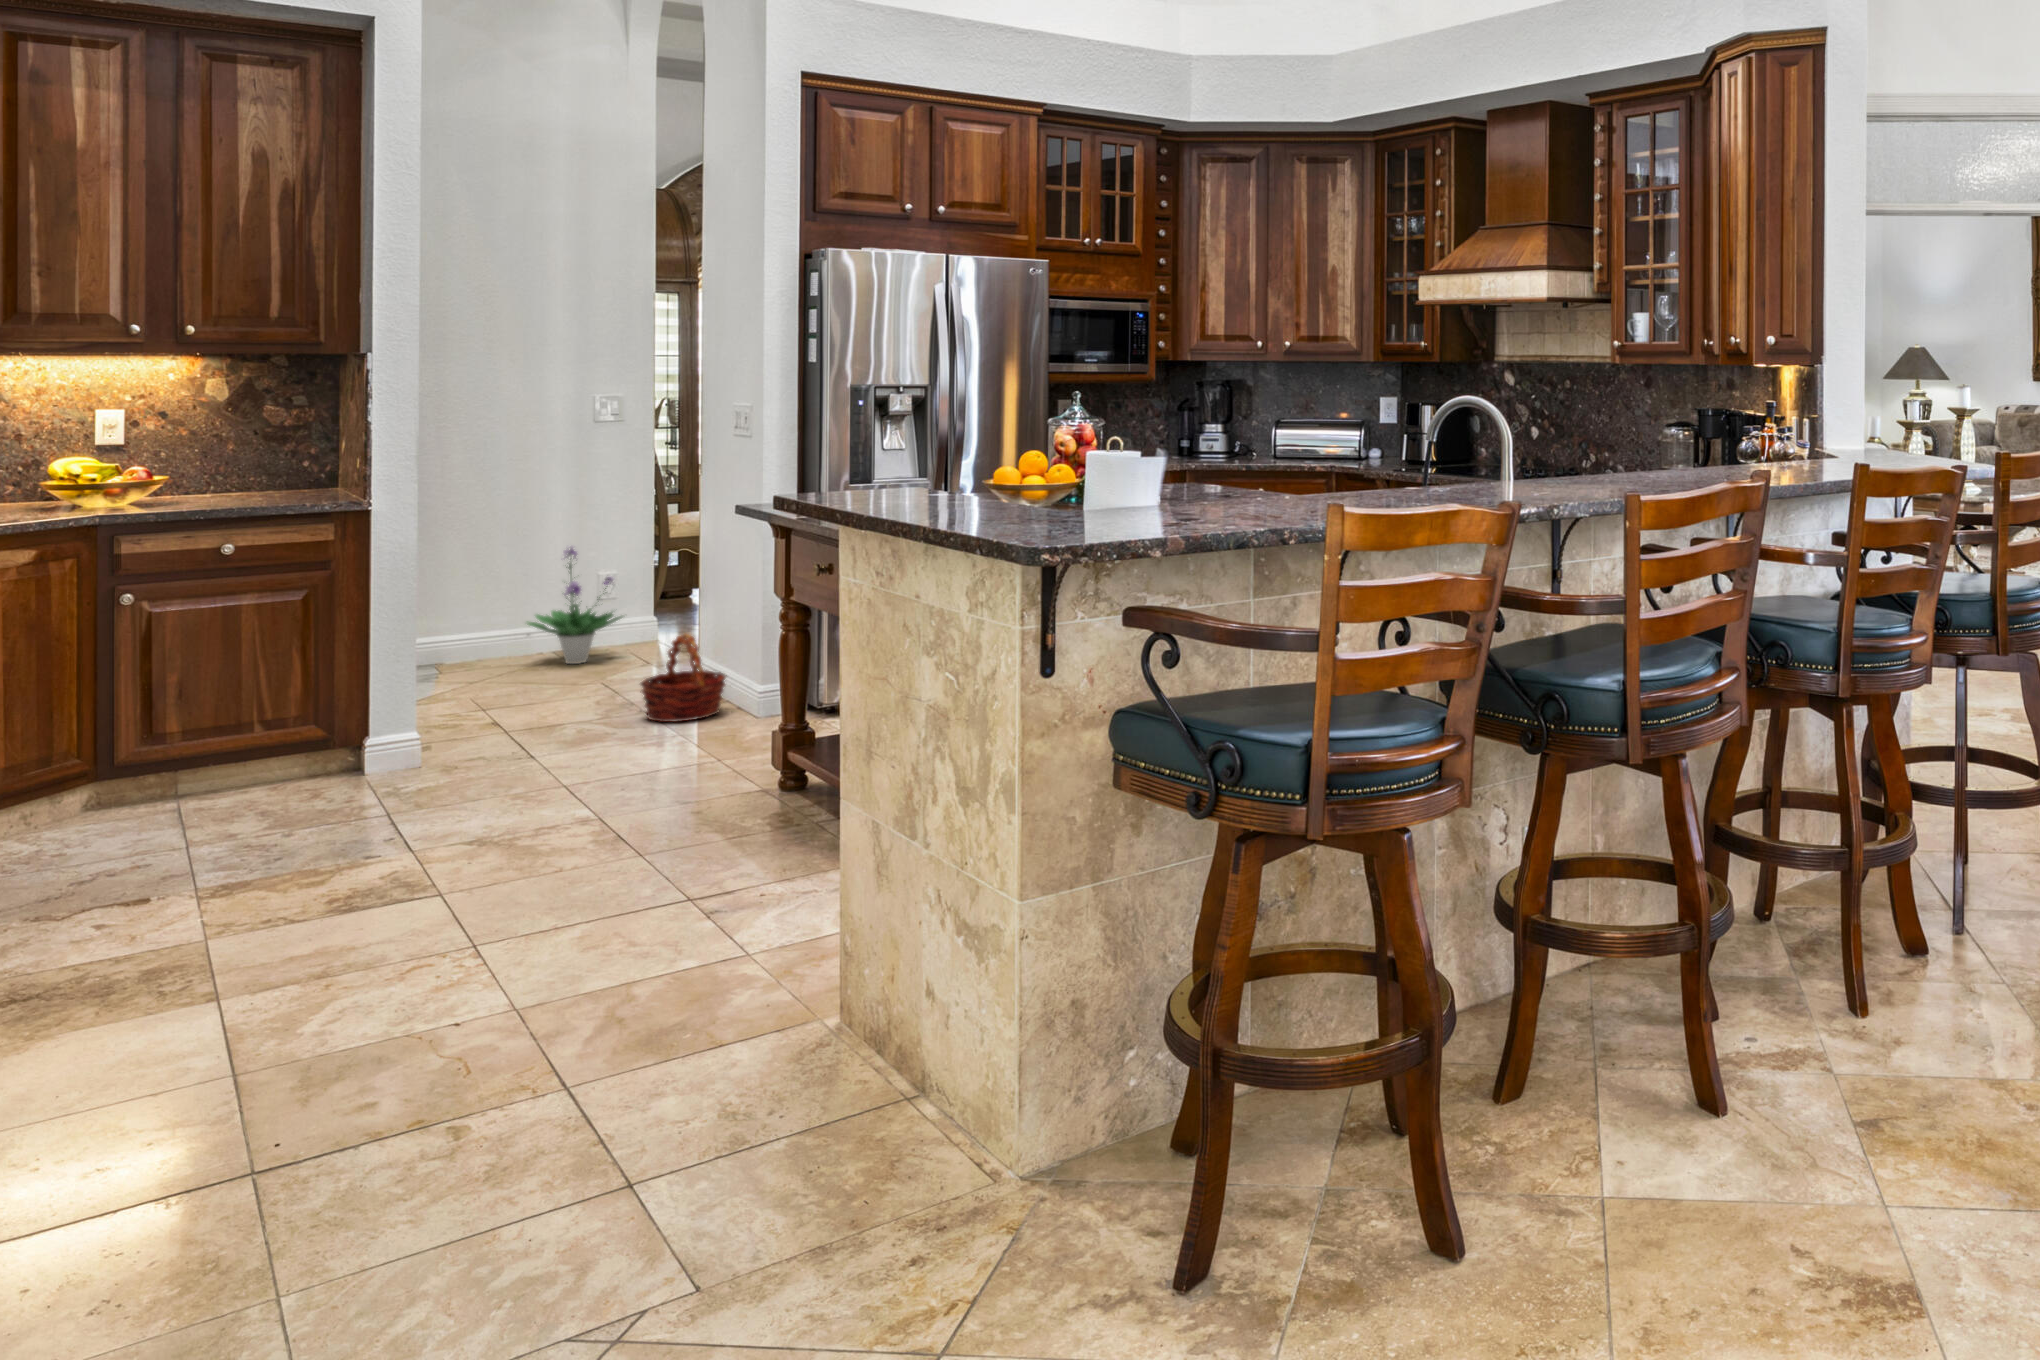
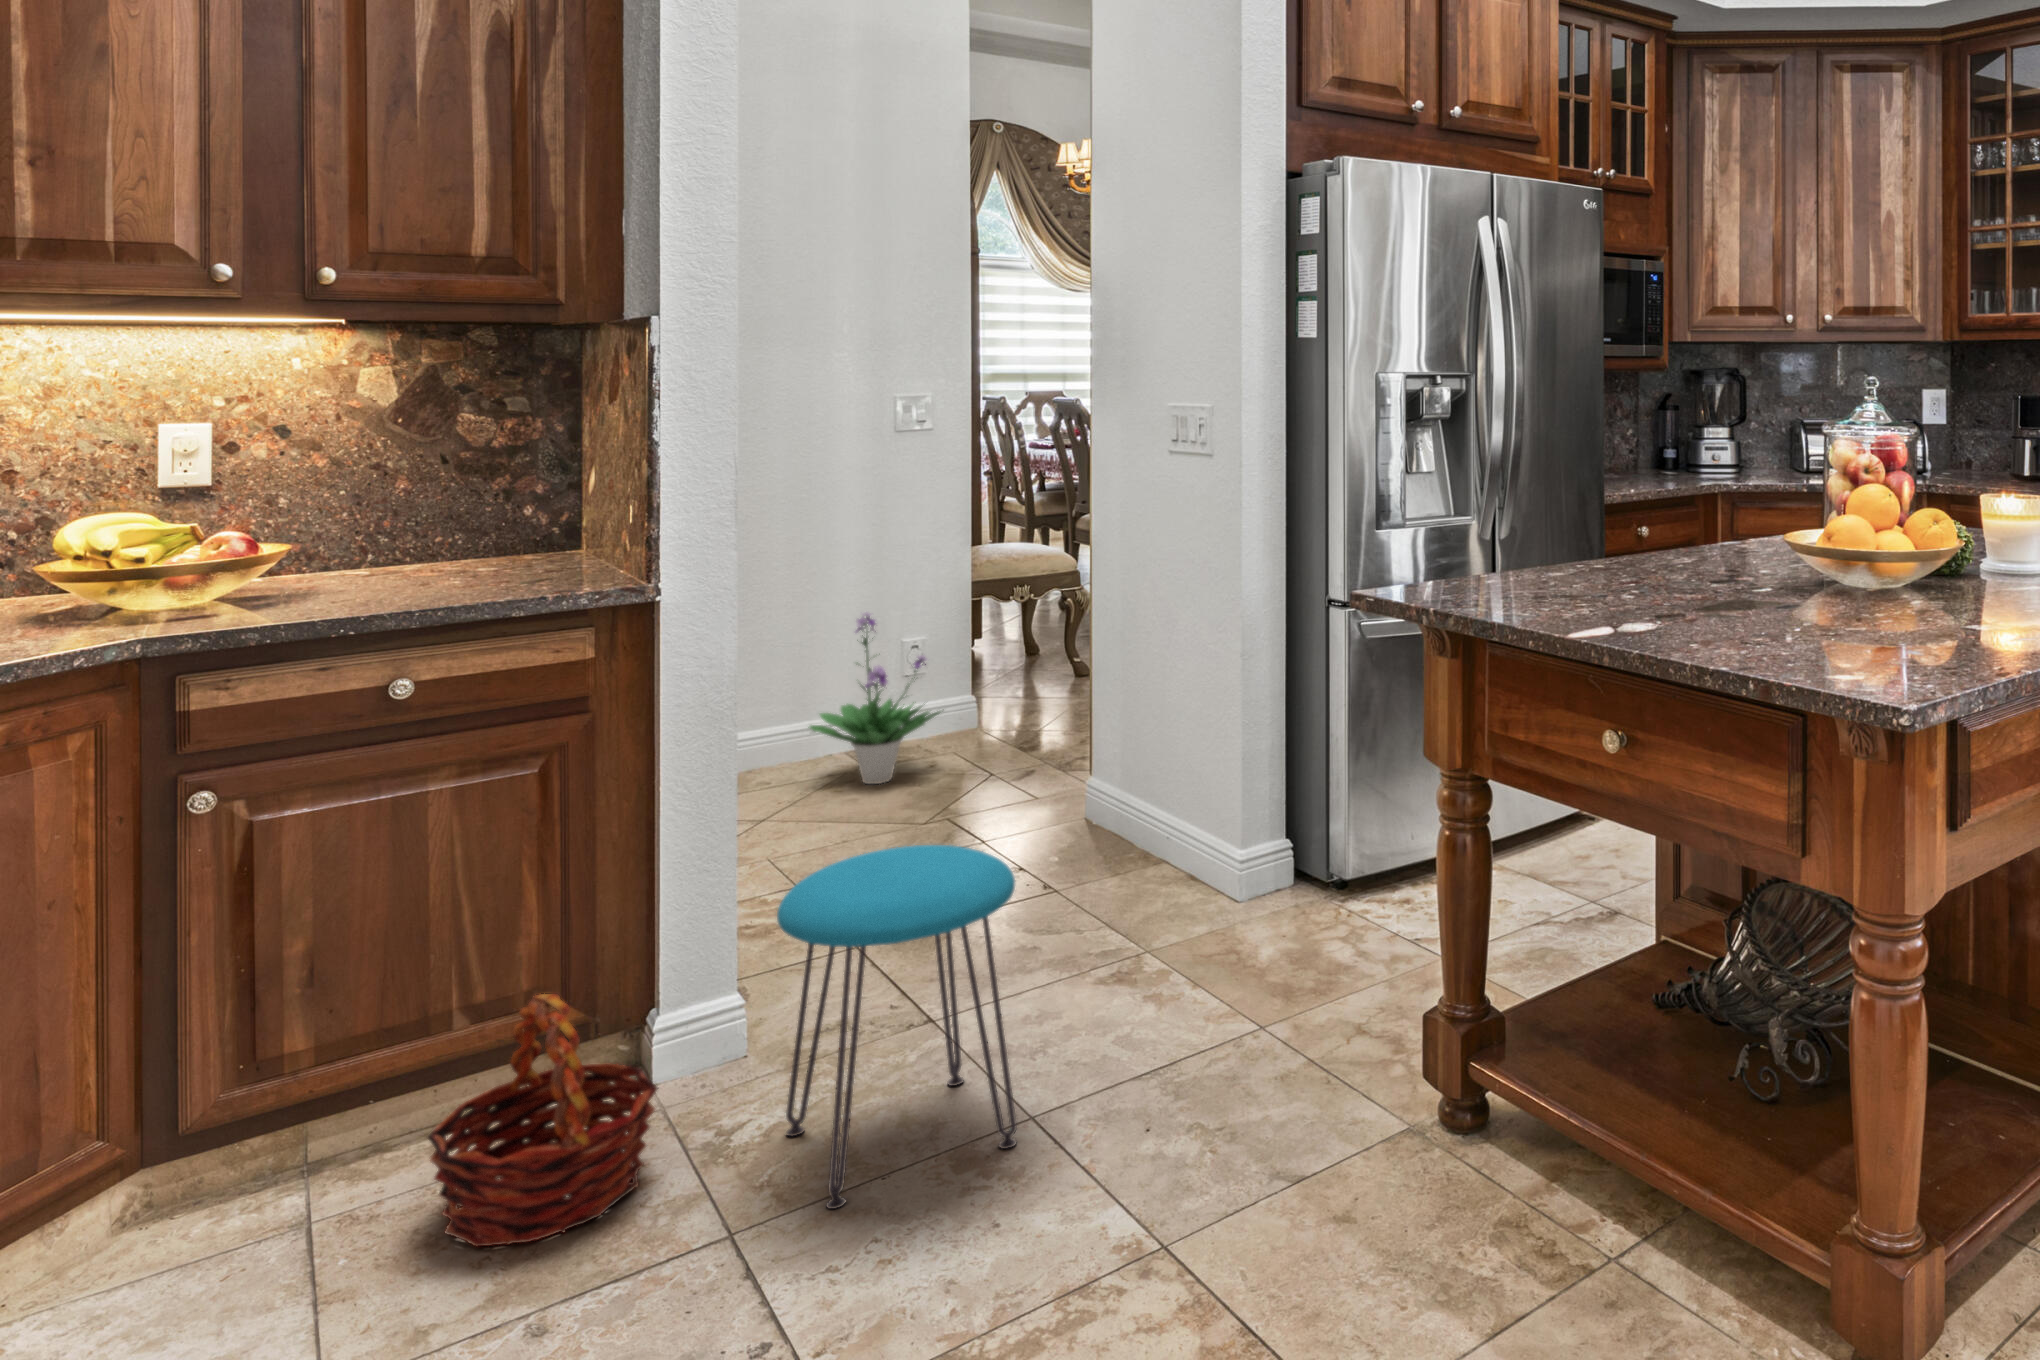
basket: present [641,634,726,722] -> present [428,994,658,1246]
stool: none [422,642,560,808] -> present [777,845,1017,1209]

